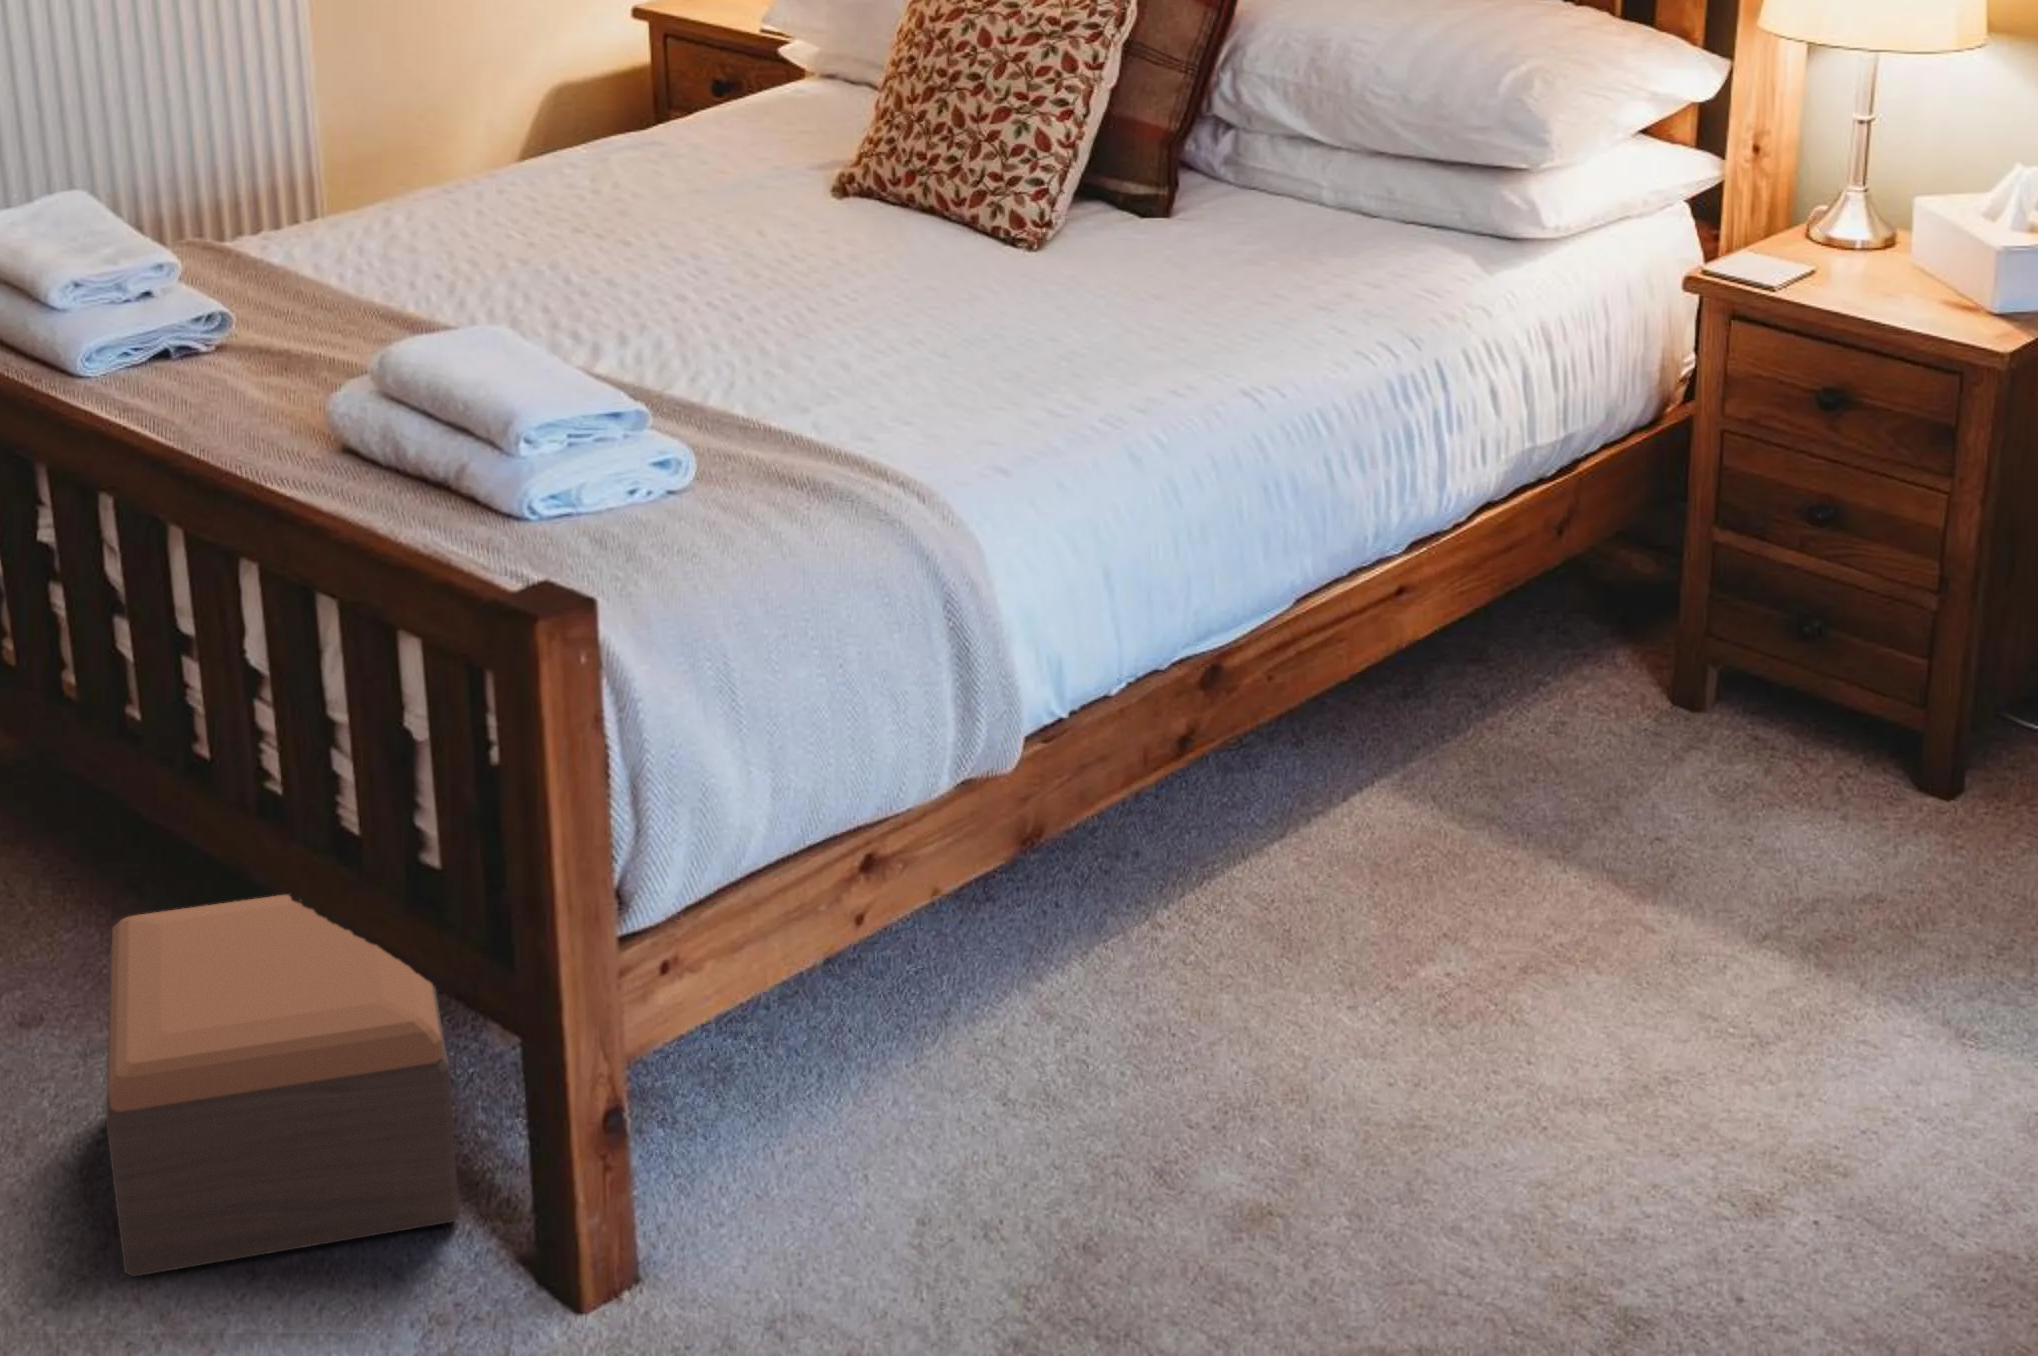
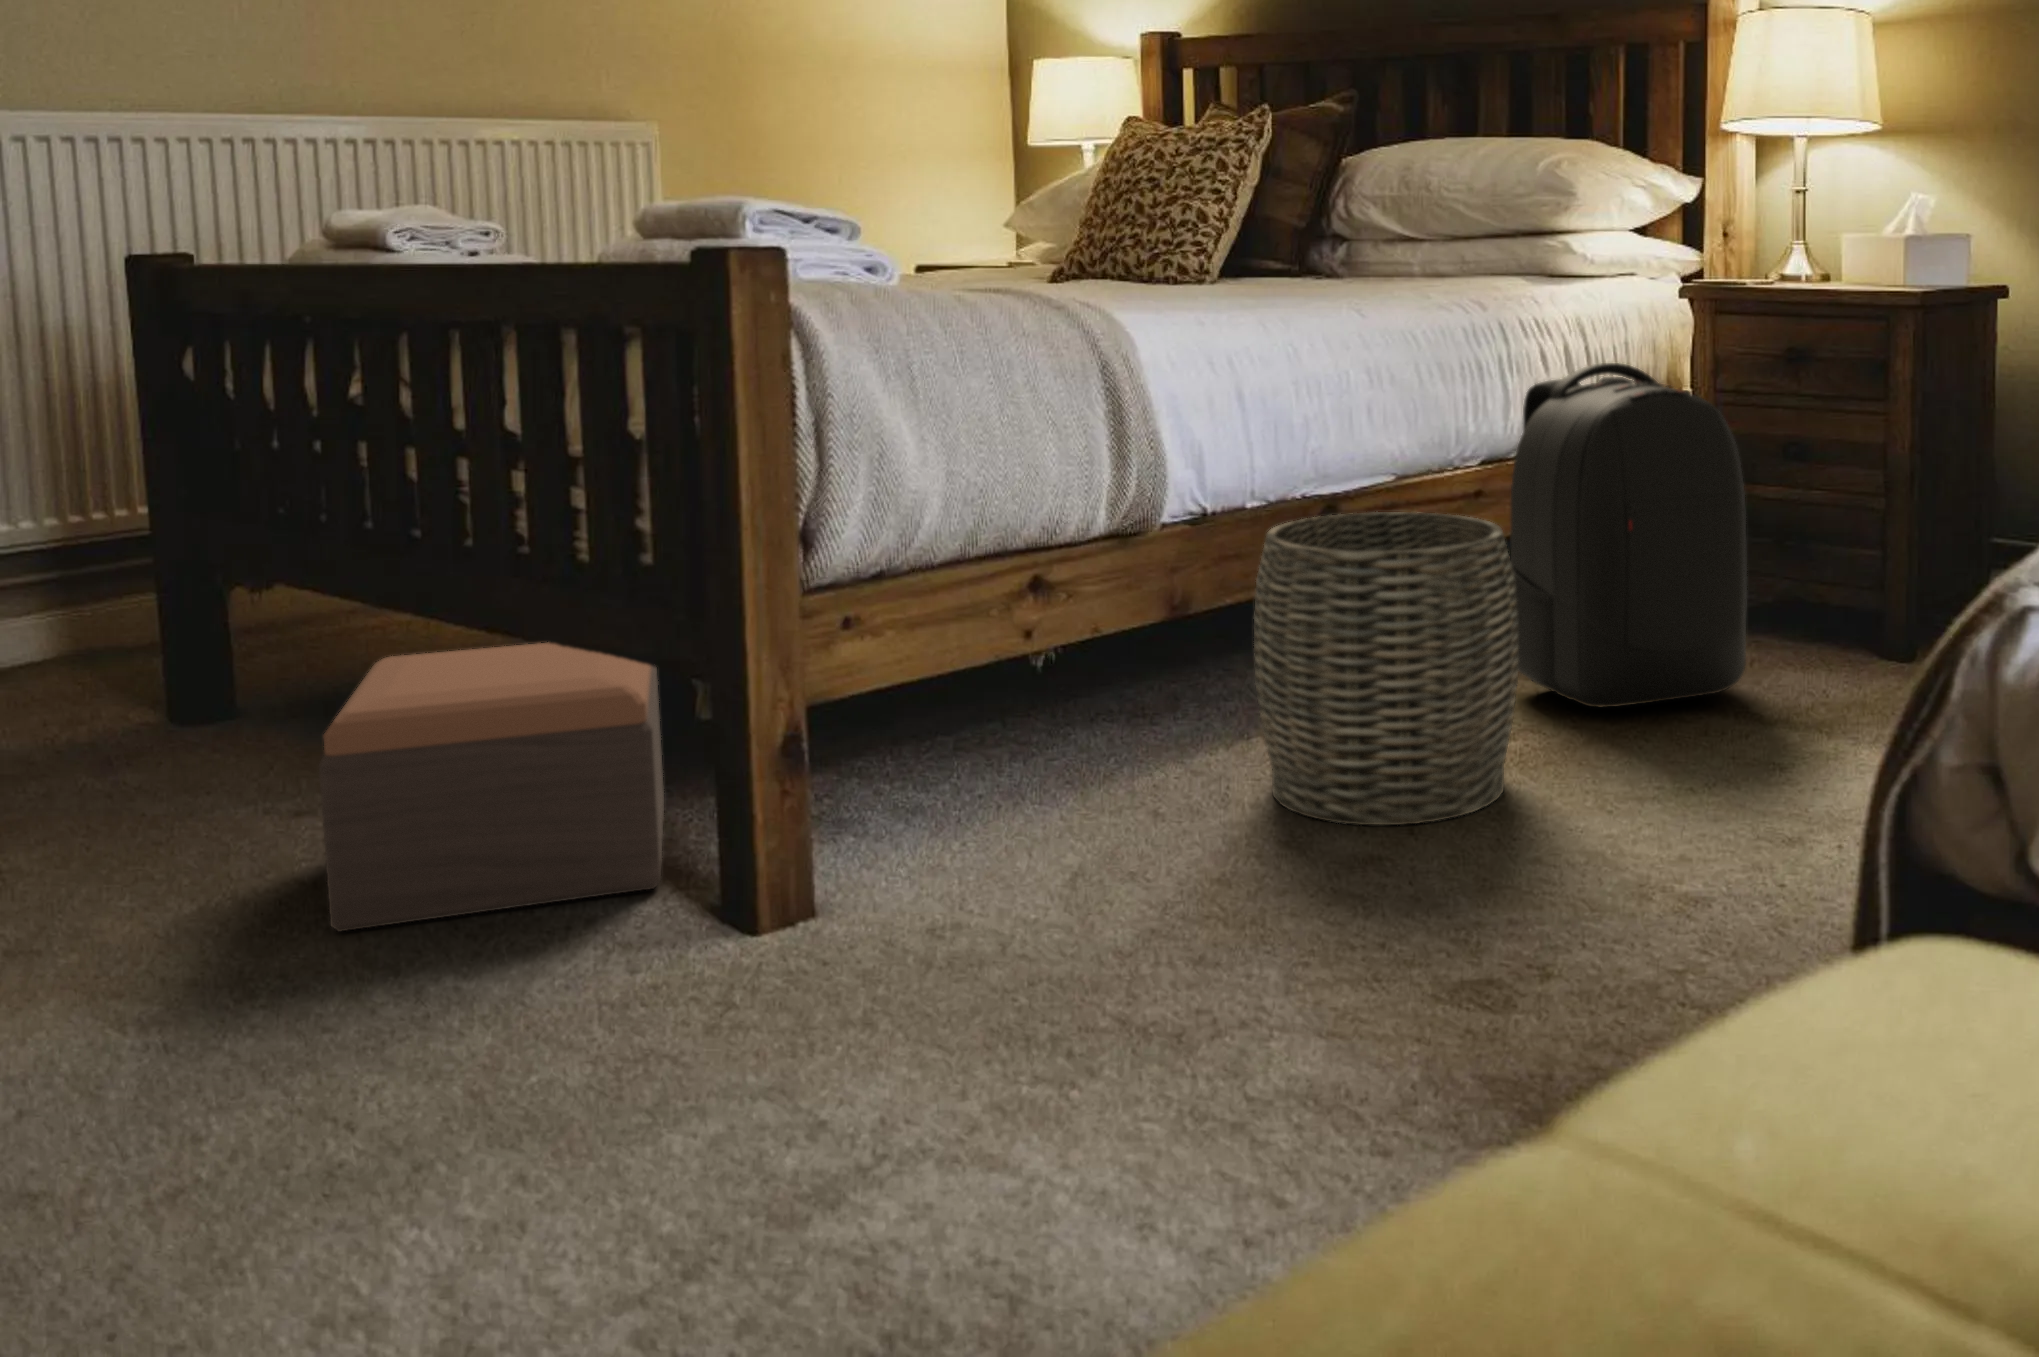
backpack: none [1419,473,1739,927] -> present [1510,363,1747,707]
woven basket: none [1119,735,1439,1161] -> present [1254,512,1518,825]

